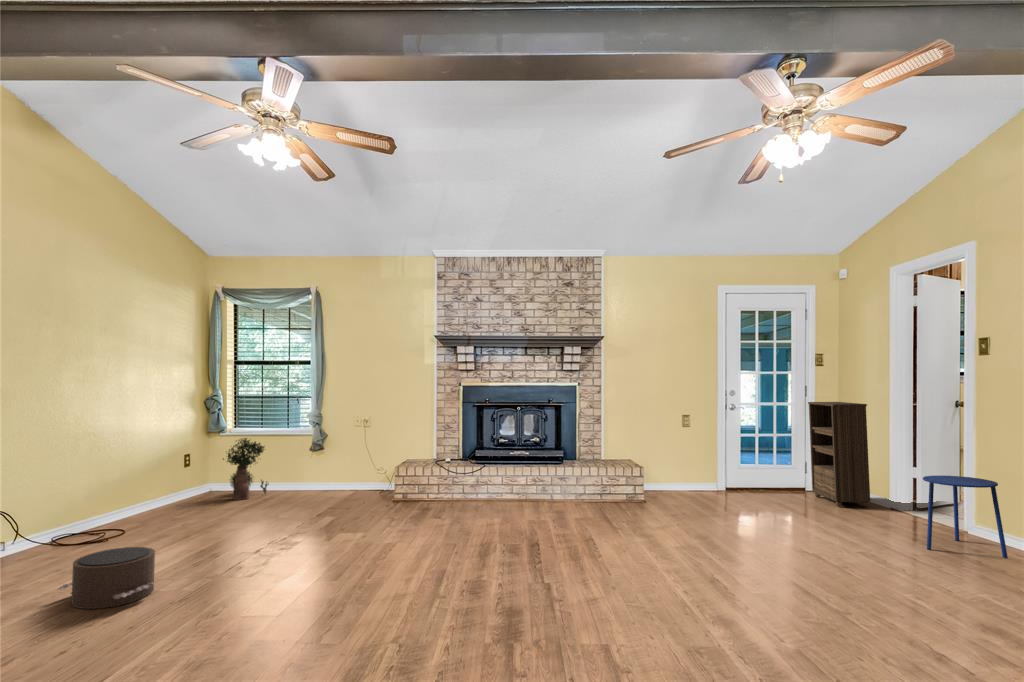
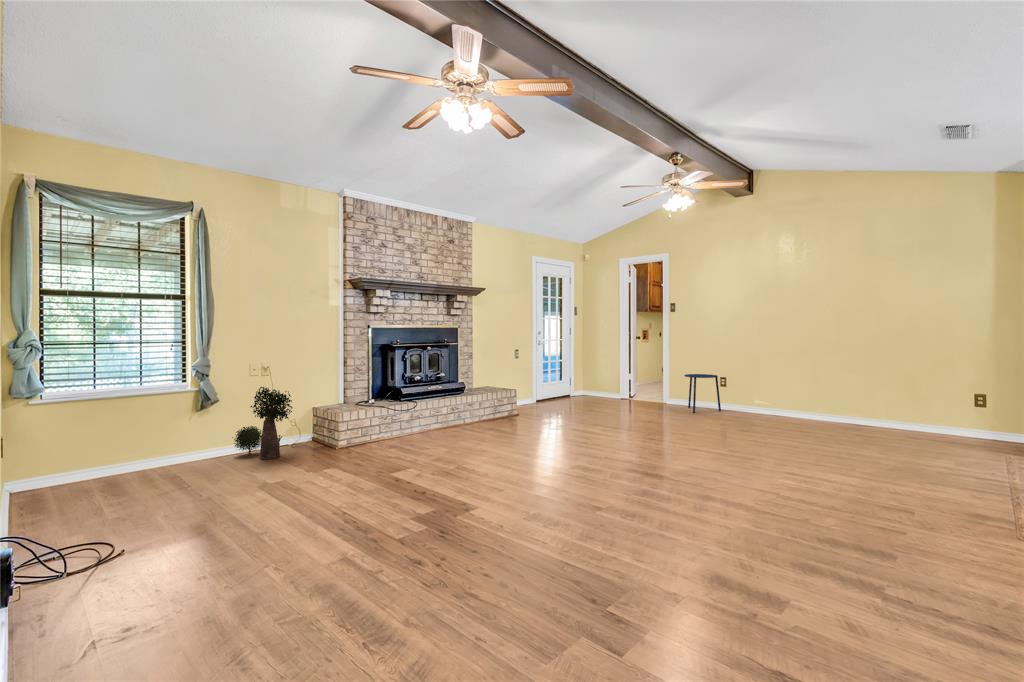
bookshelf: present [808,402,870,507] -> none [583,339,623,402]
potted plant: present [223,438,268,500] -> present [234,387,292,459]
pouf: present [57,547,155,609] -> none [307,526,439,628]

